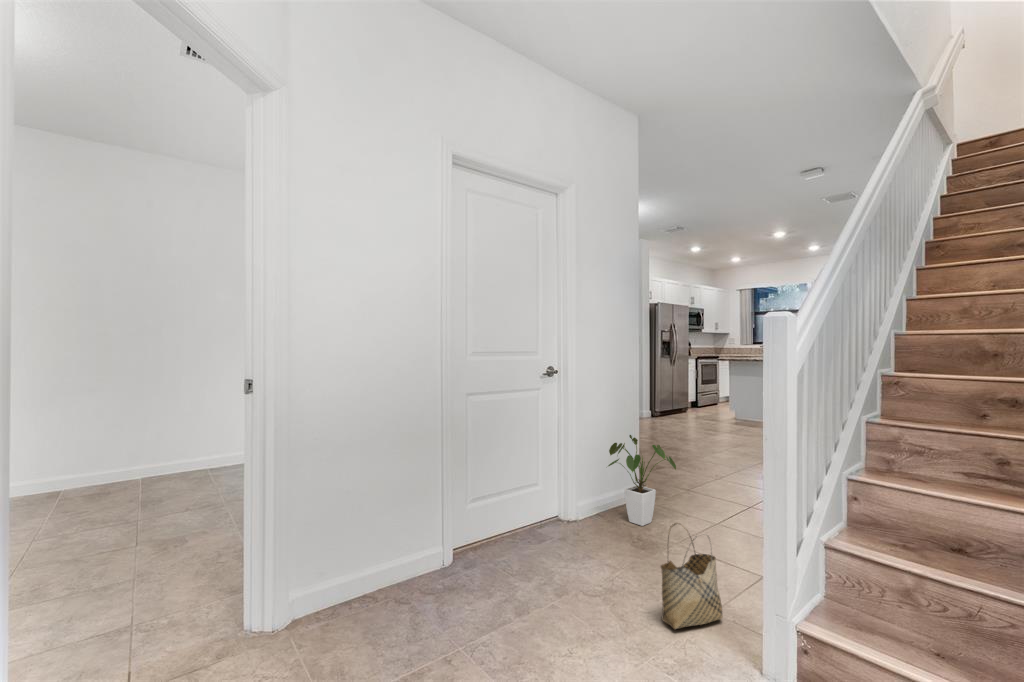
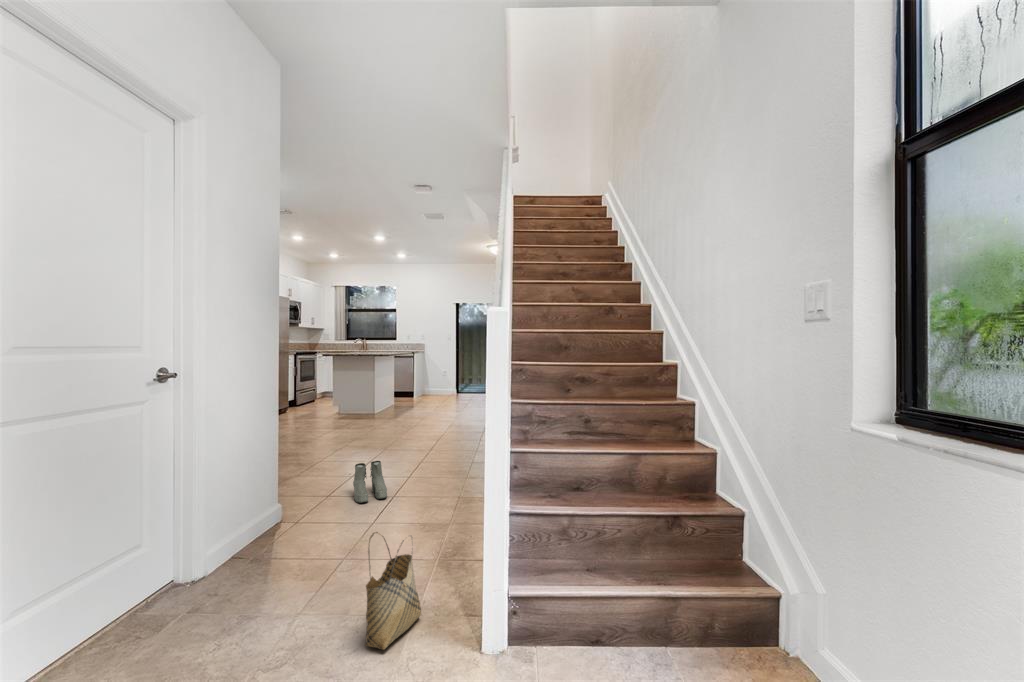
house plant: present [608,435,676,526] -> none [244,445,333,547]
boots: none [711,468,745,509] -> present [353,461,387,503]

